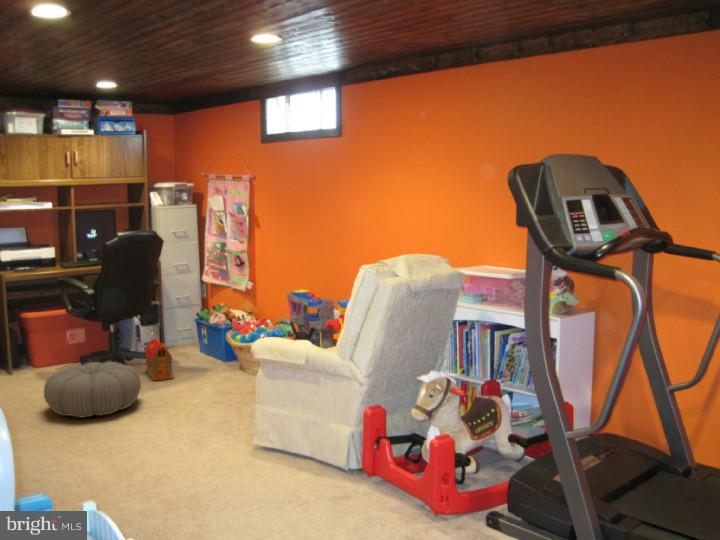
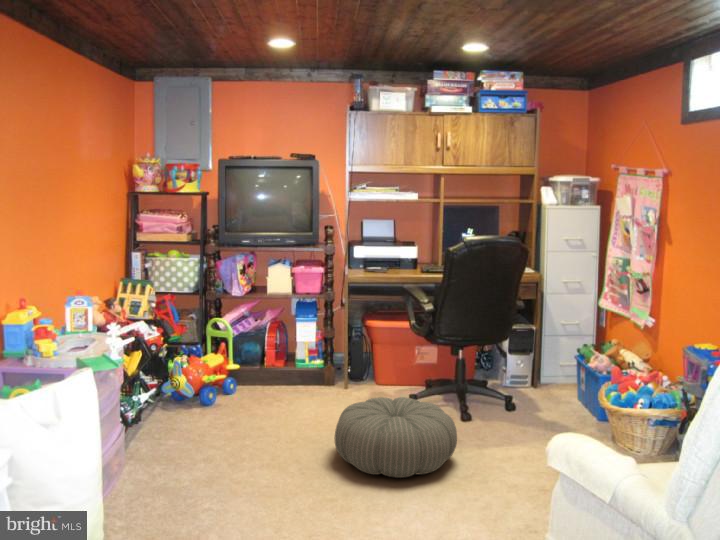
toy house: present [145,339,172,380] -> none [490,376,519,437]

